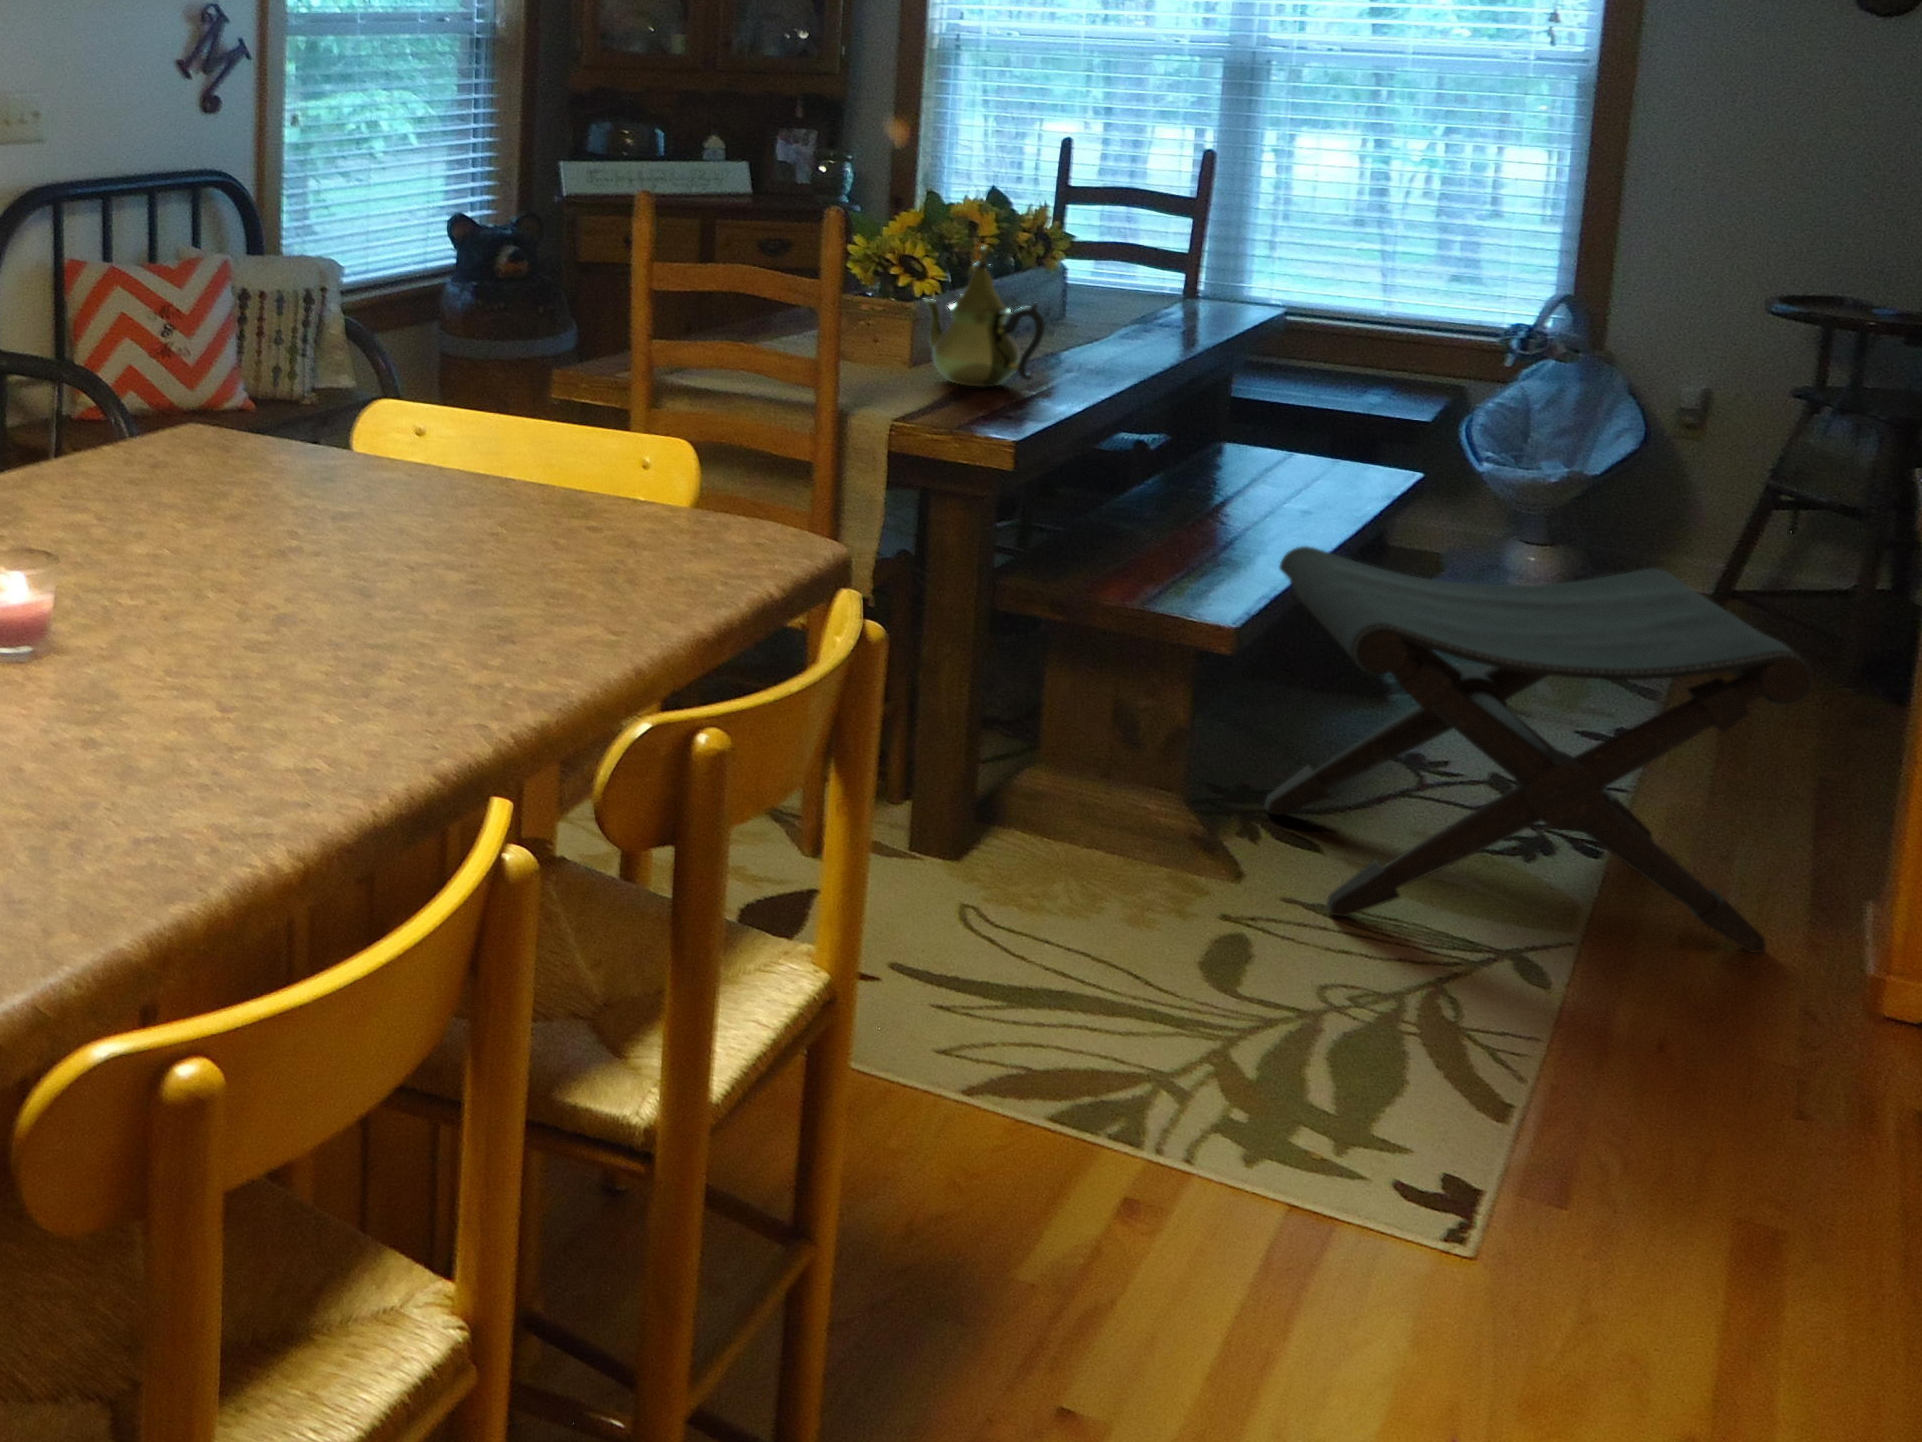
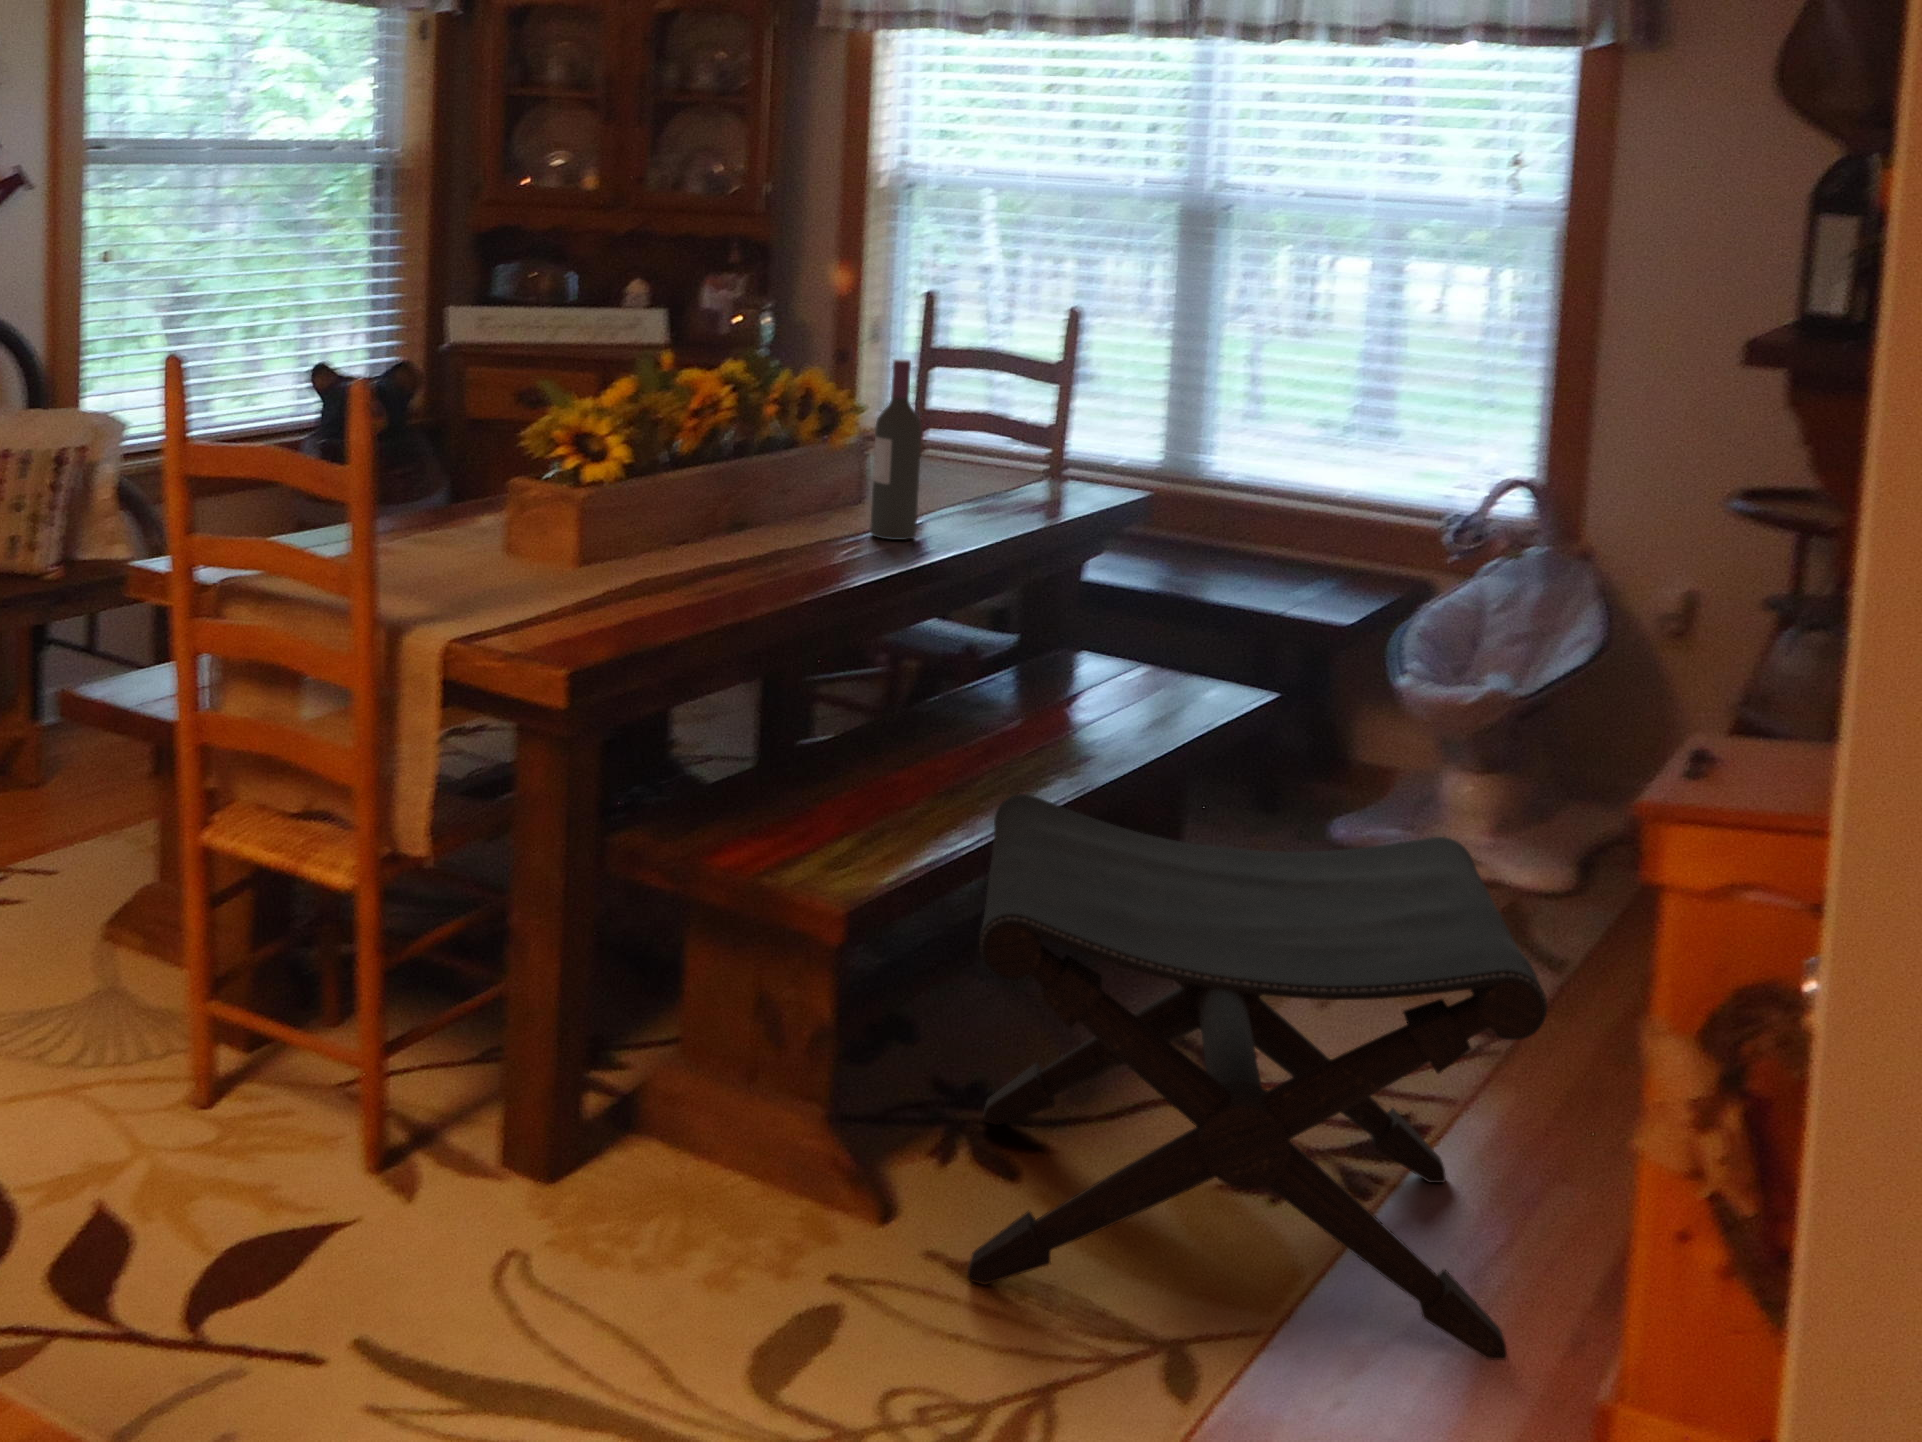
wine bottle: none [1098,194,1146,349] -> present [870,359,922,540]
teapot: present [924,248,1045,387] -> none [593,423,703,589]

